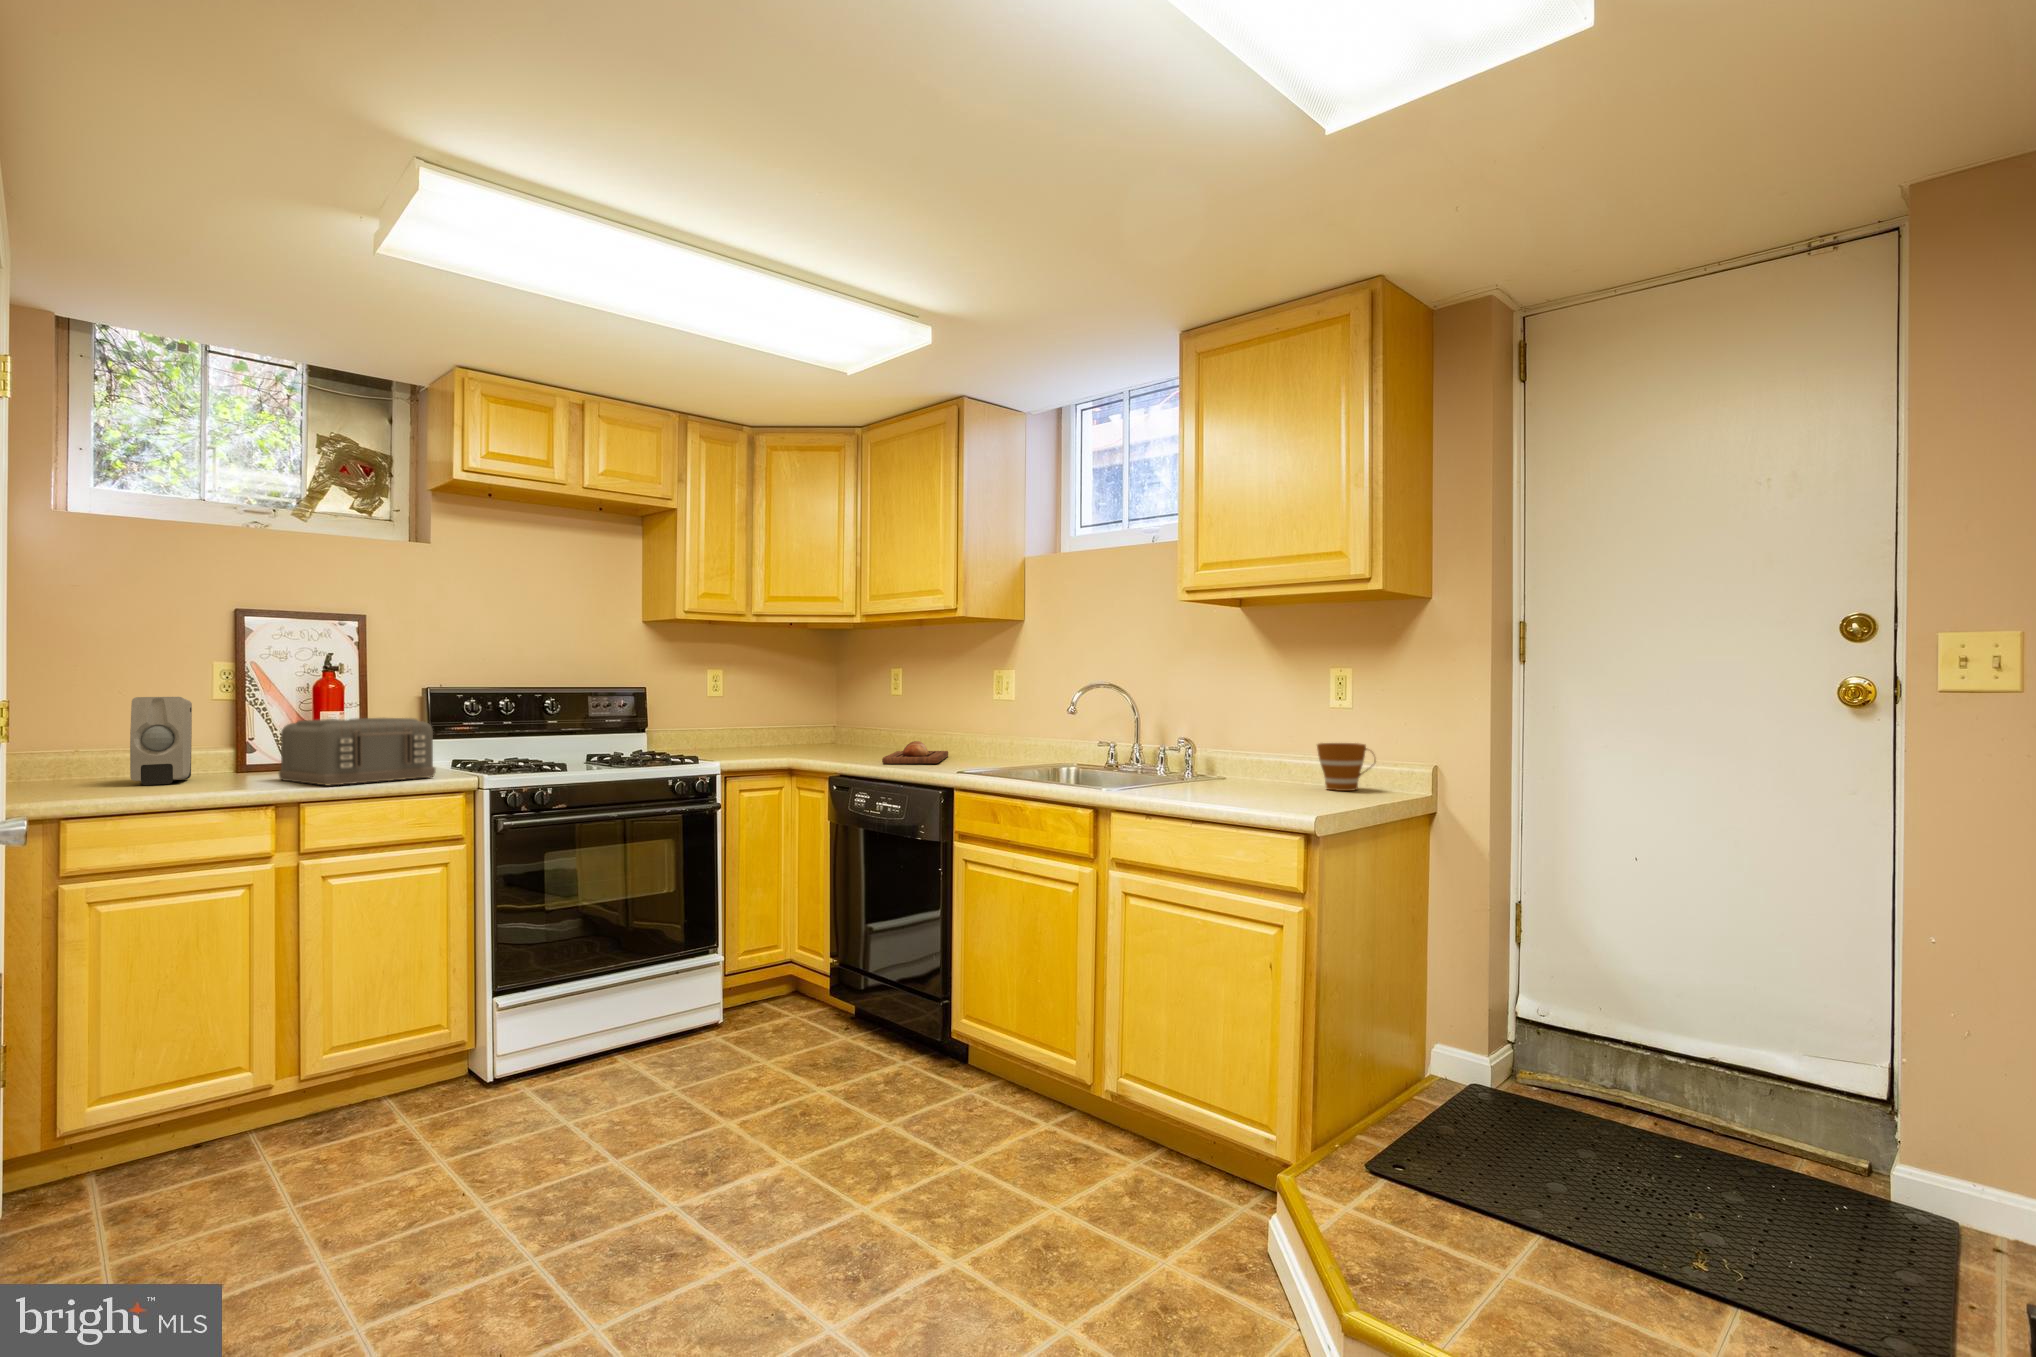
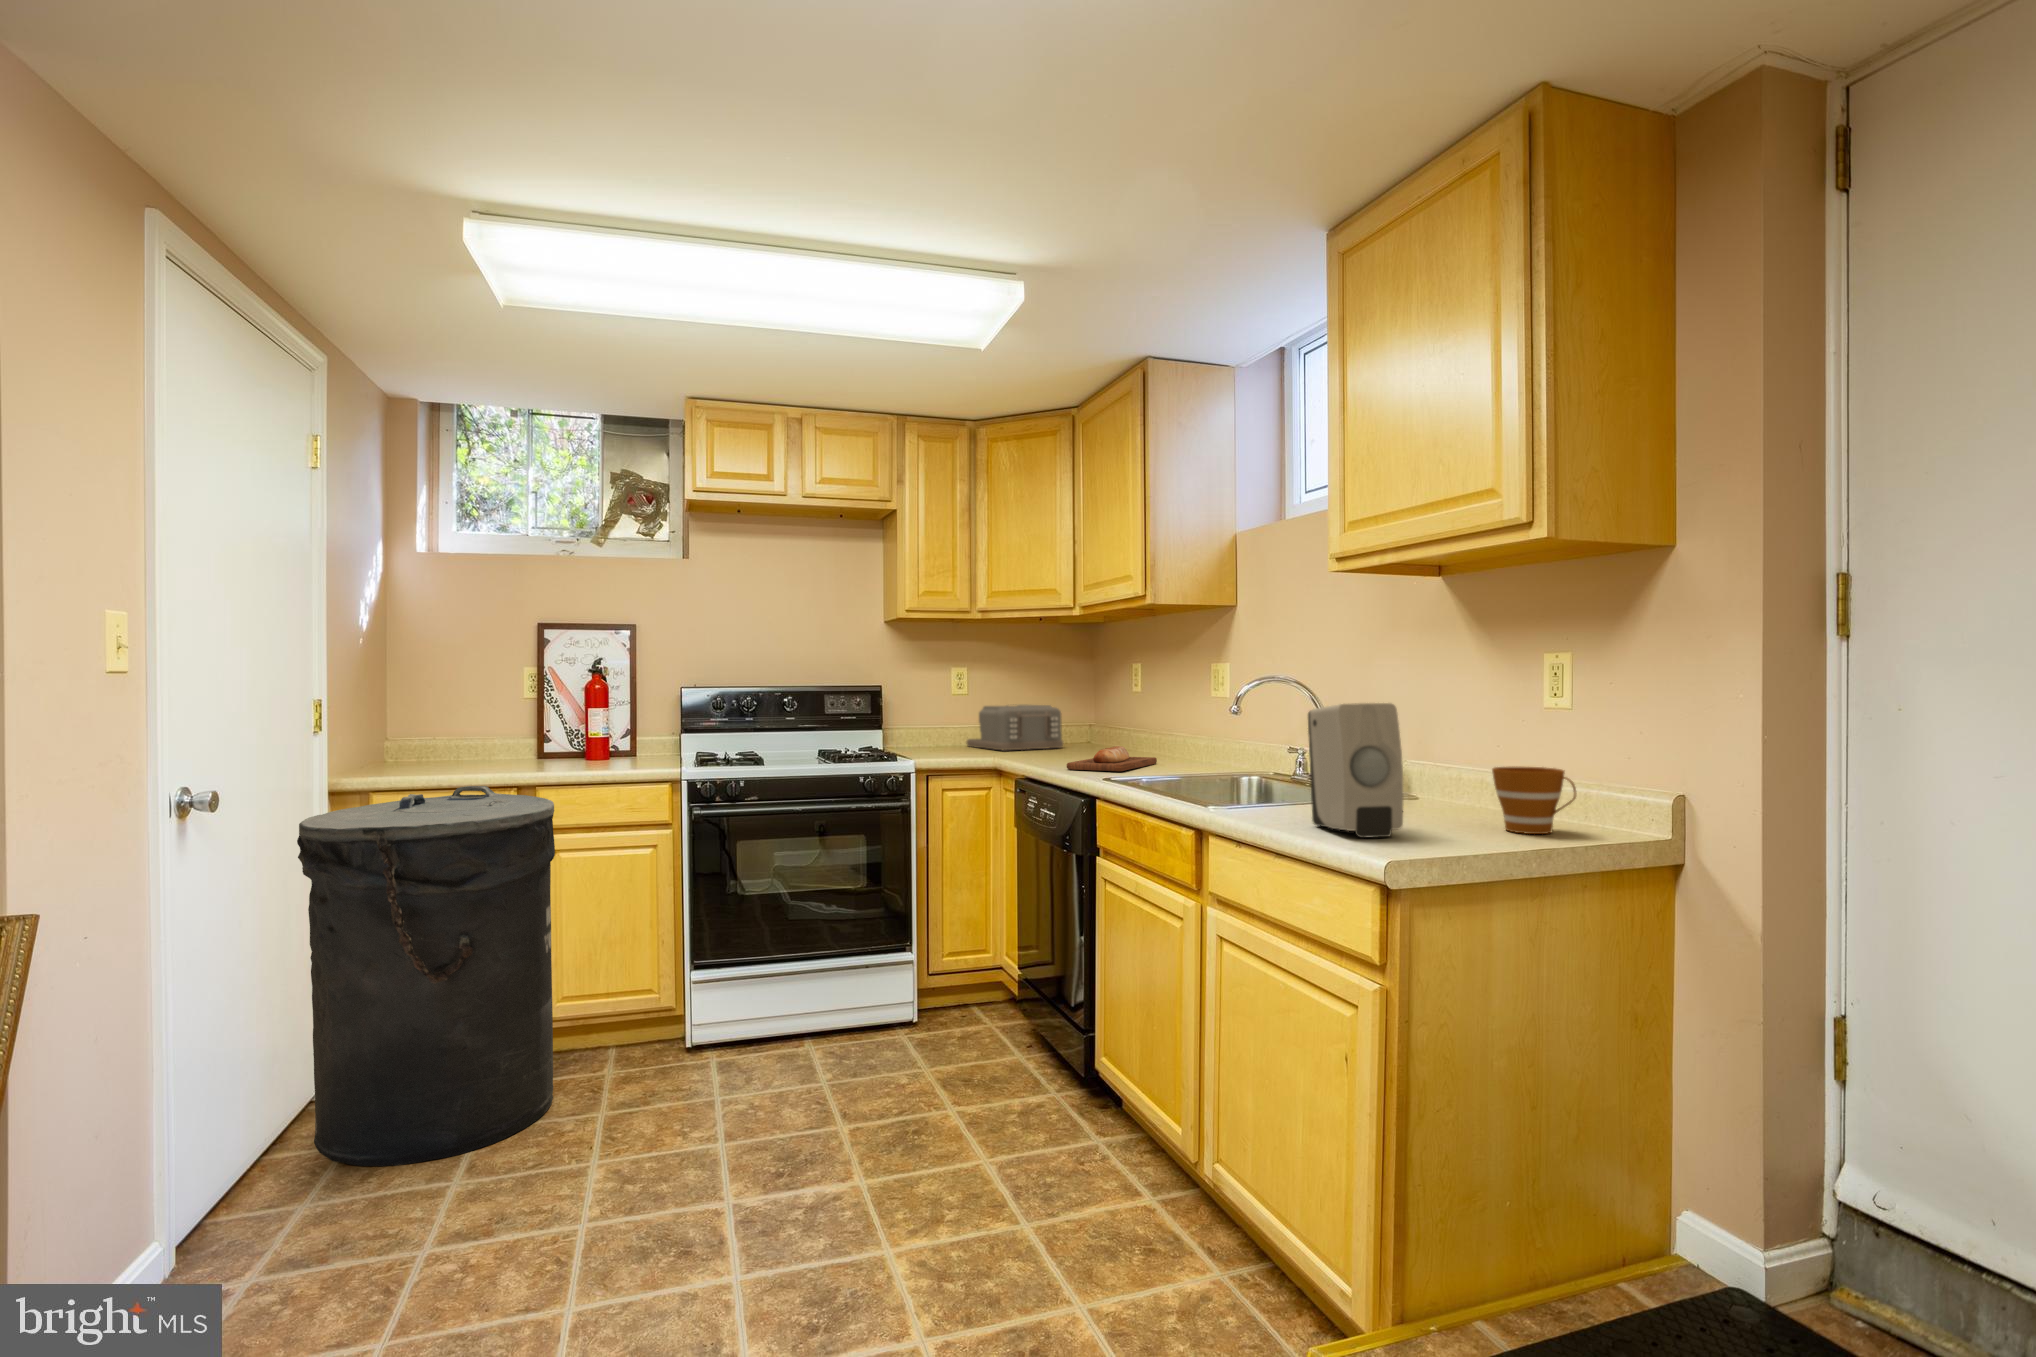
soap dispenser: present [130,697,192,785] -> present [1308,703,1403,838]
toaster: present [279,718,436,785] -> present [966,705,1063,750]
trash can: none [26,807,371,1276] -> present [297,786,555,1166]

